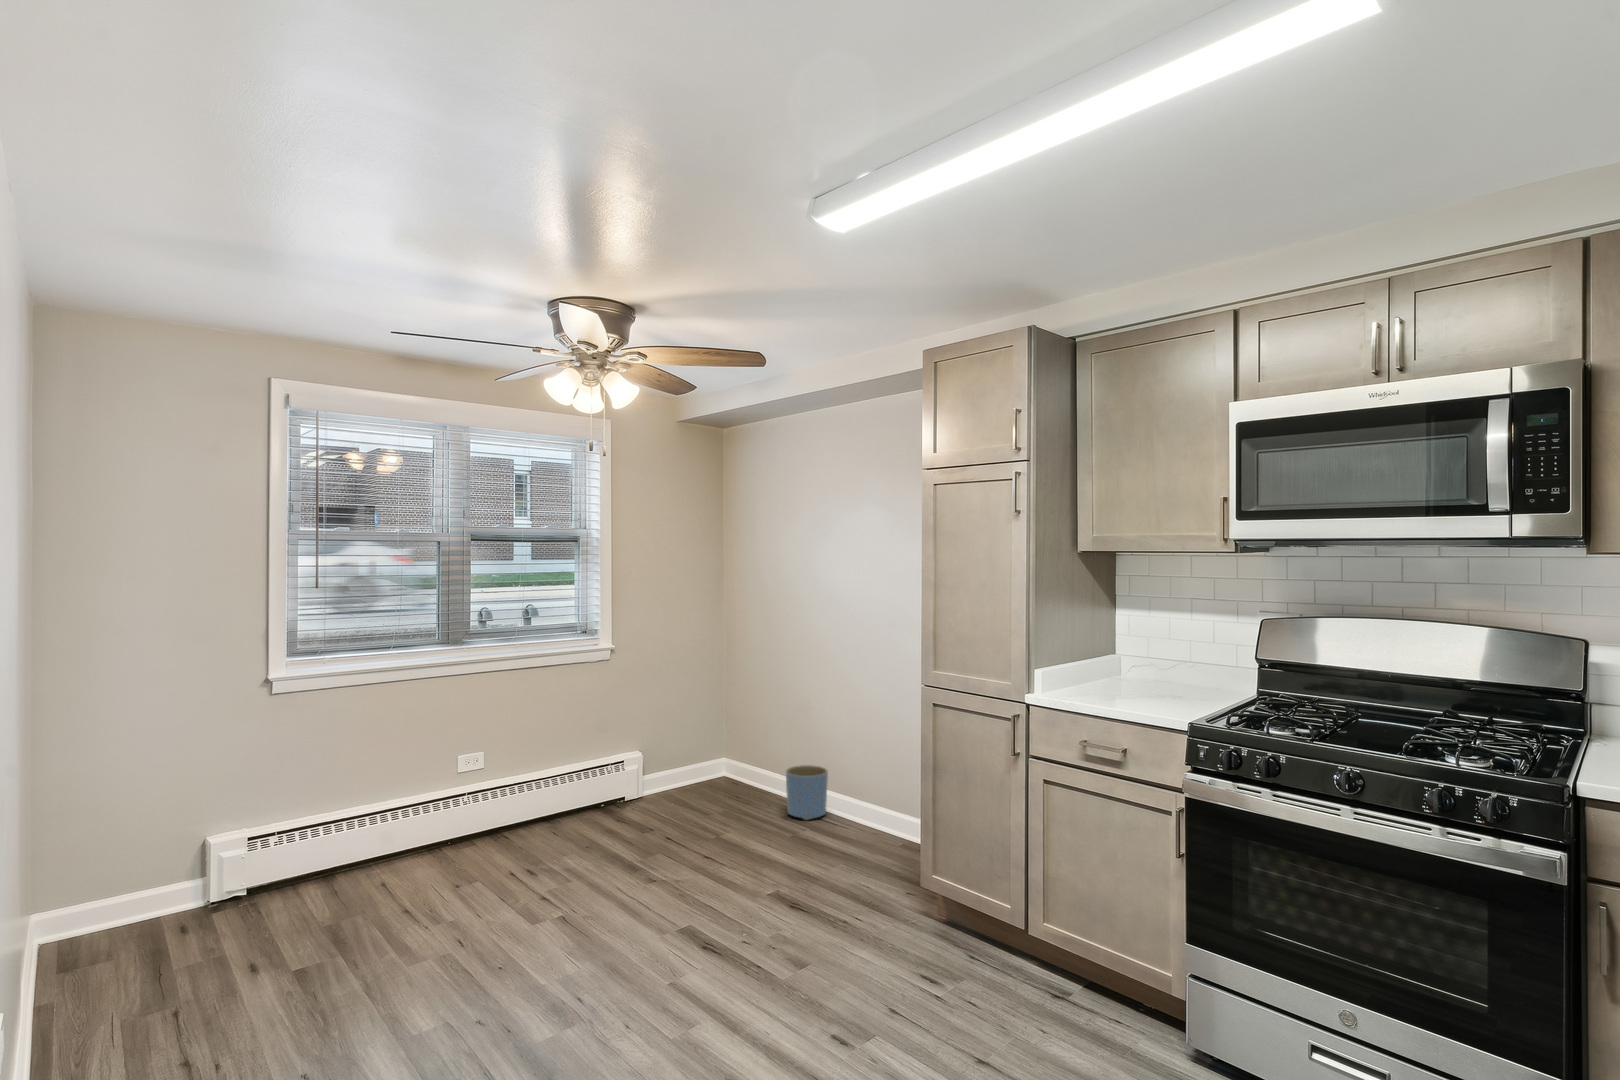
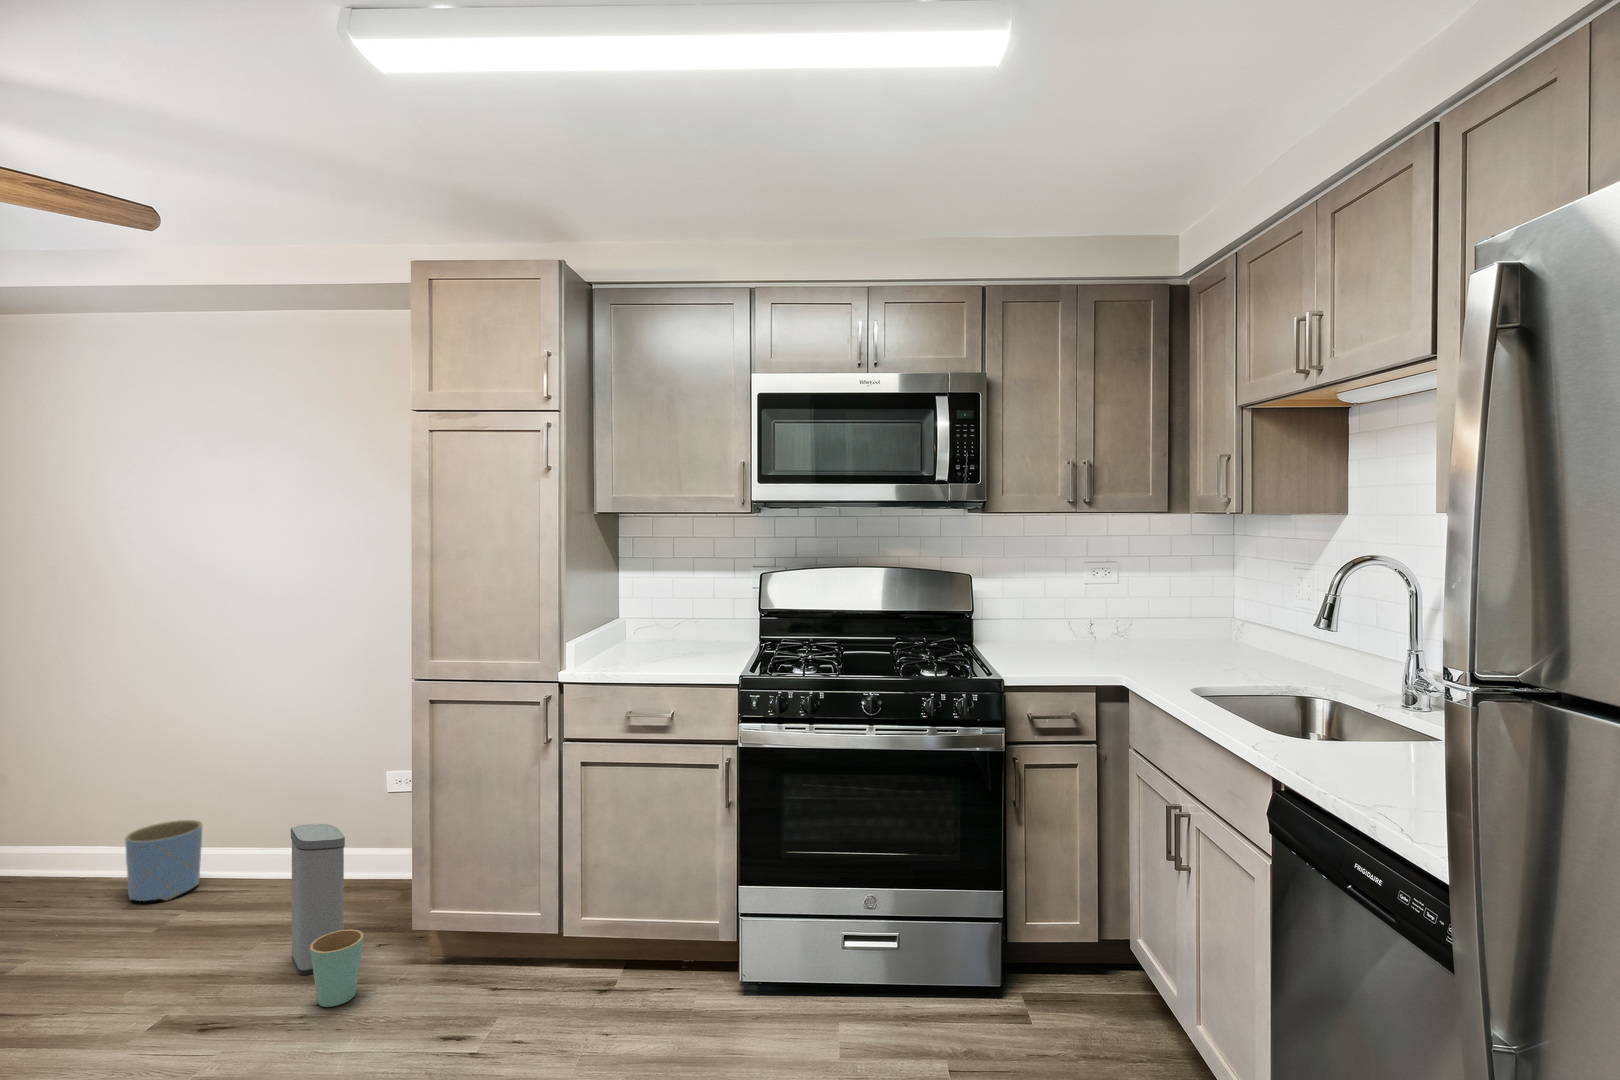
trash can: none [853,785,887,925] -> present [291,824,363,1007]

